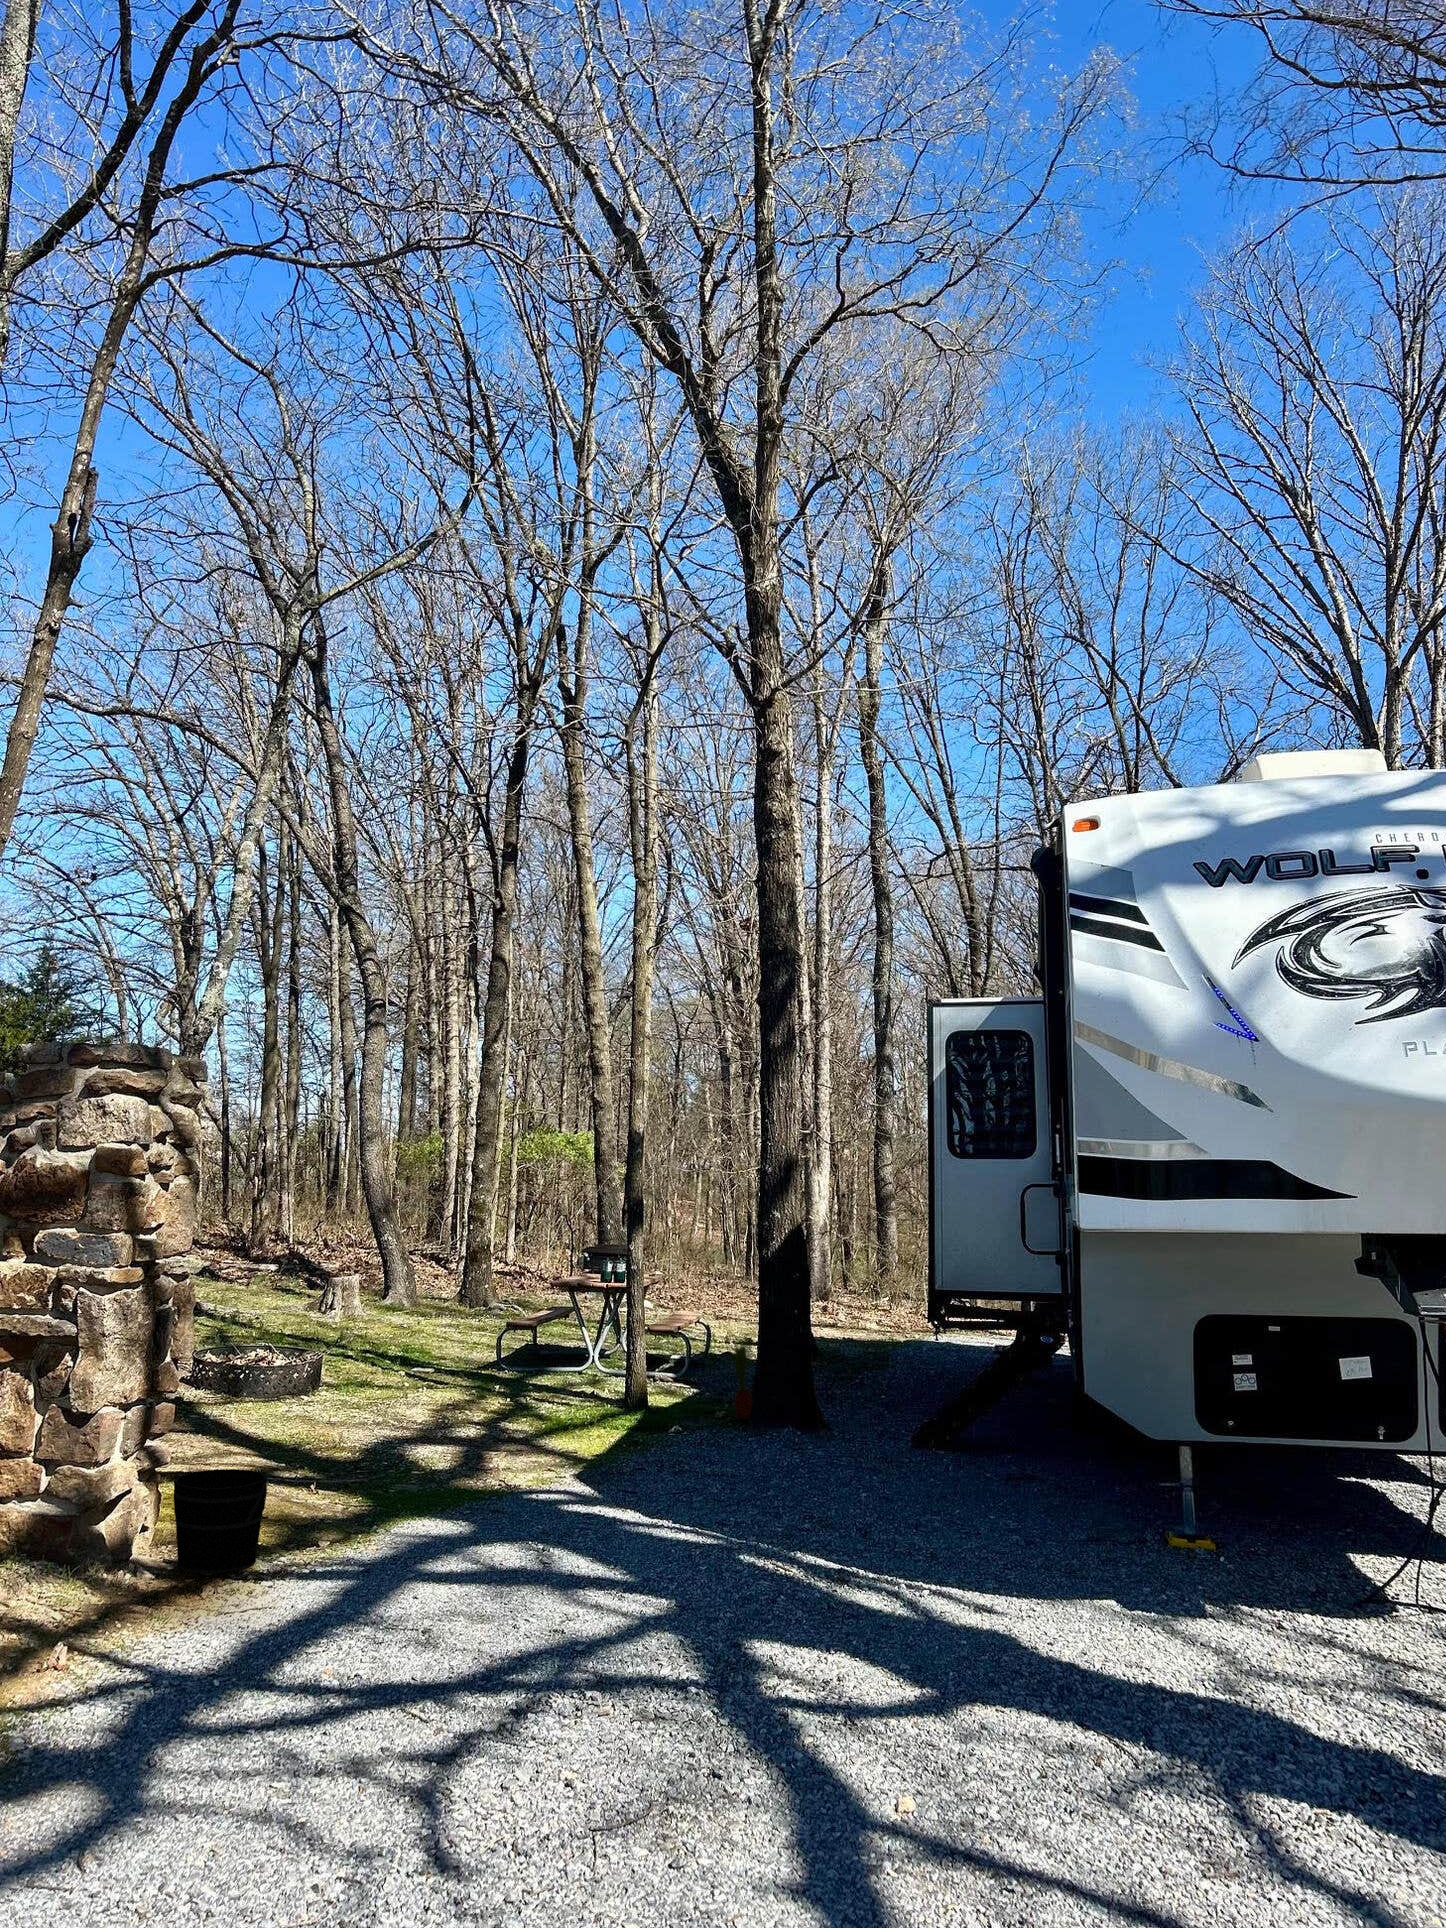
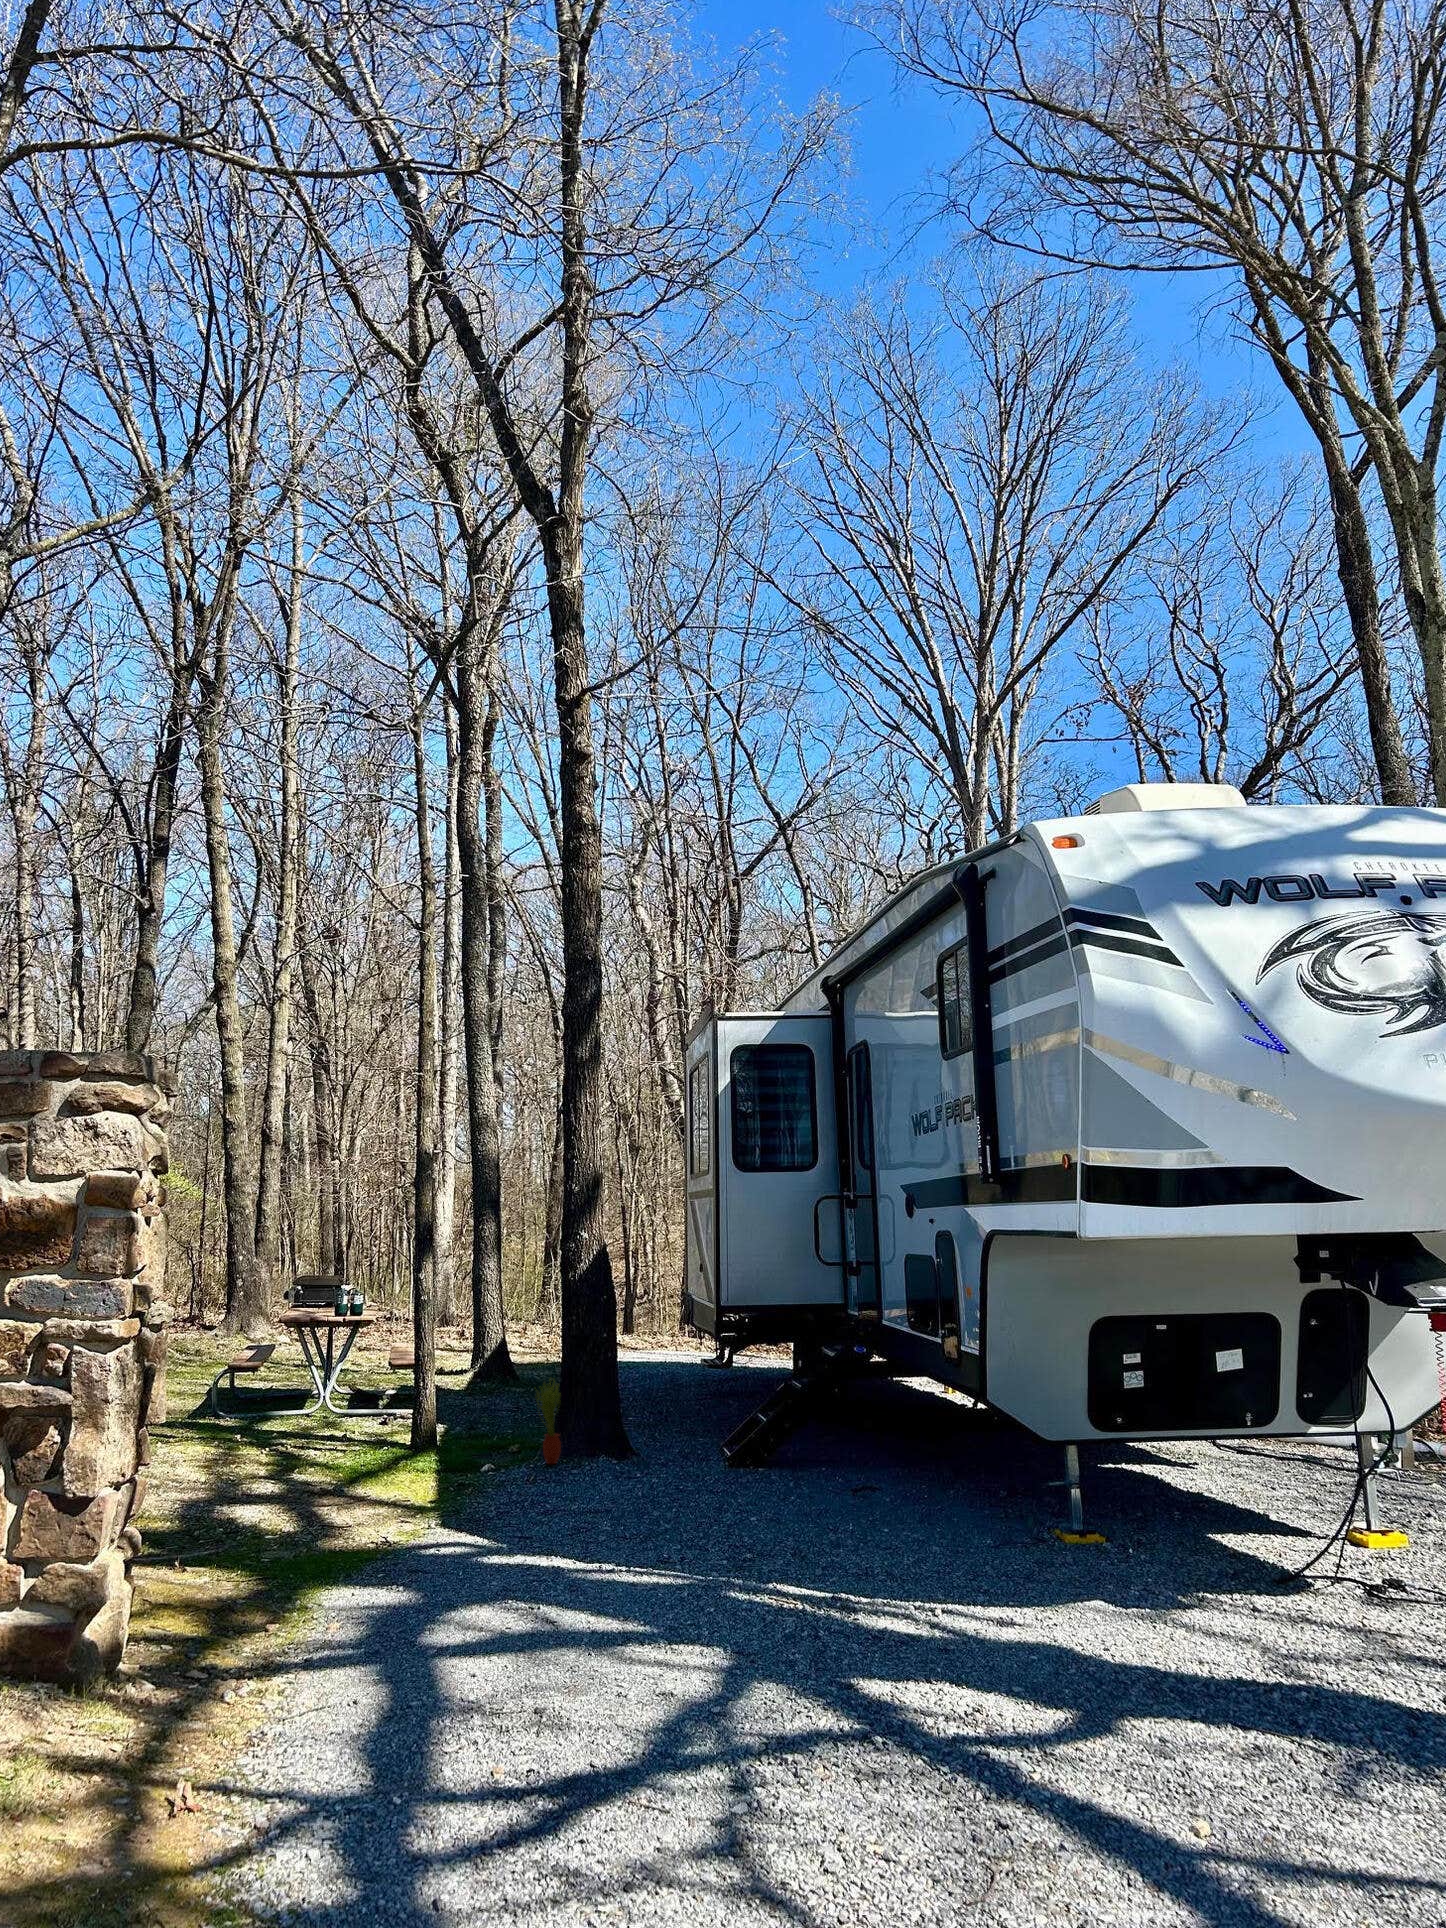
bucket: present [171,1469,268,1573] -> none [138,1548,255,1673]

